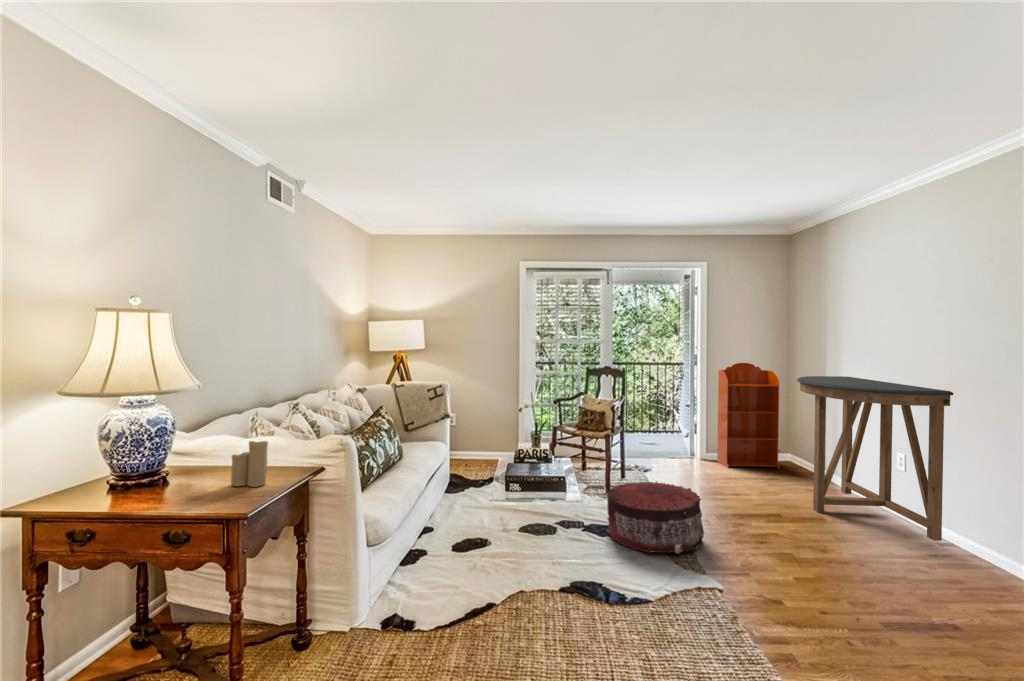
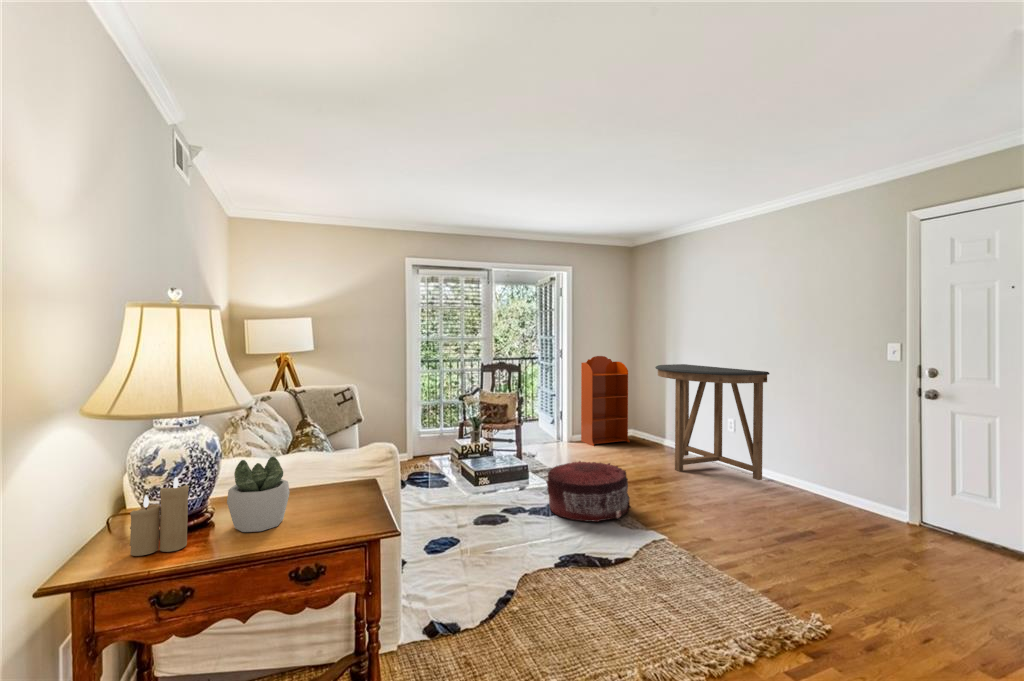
candle: present [231,435,268,487] -> present [130,477,189,556]
succulent plant: none [147,436,200,496] -> present [227,456,290,532]

